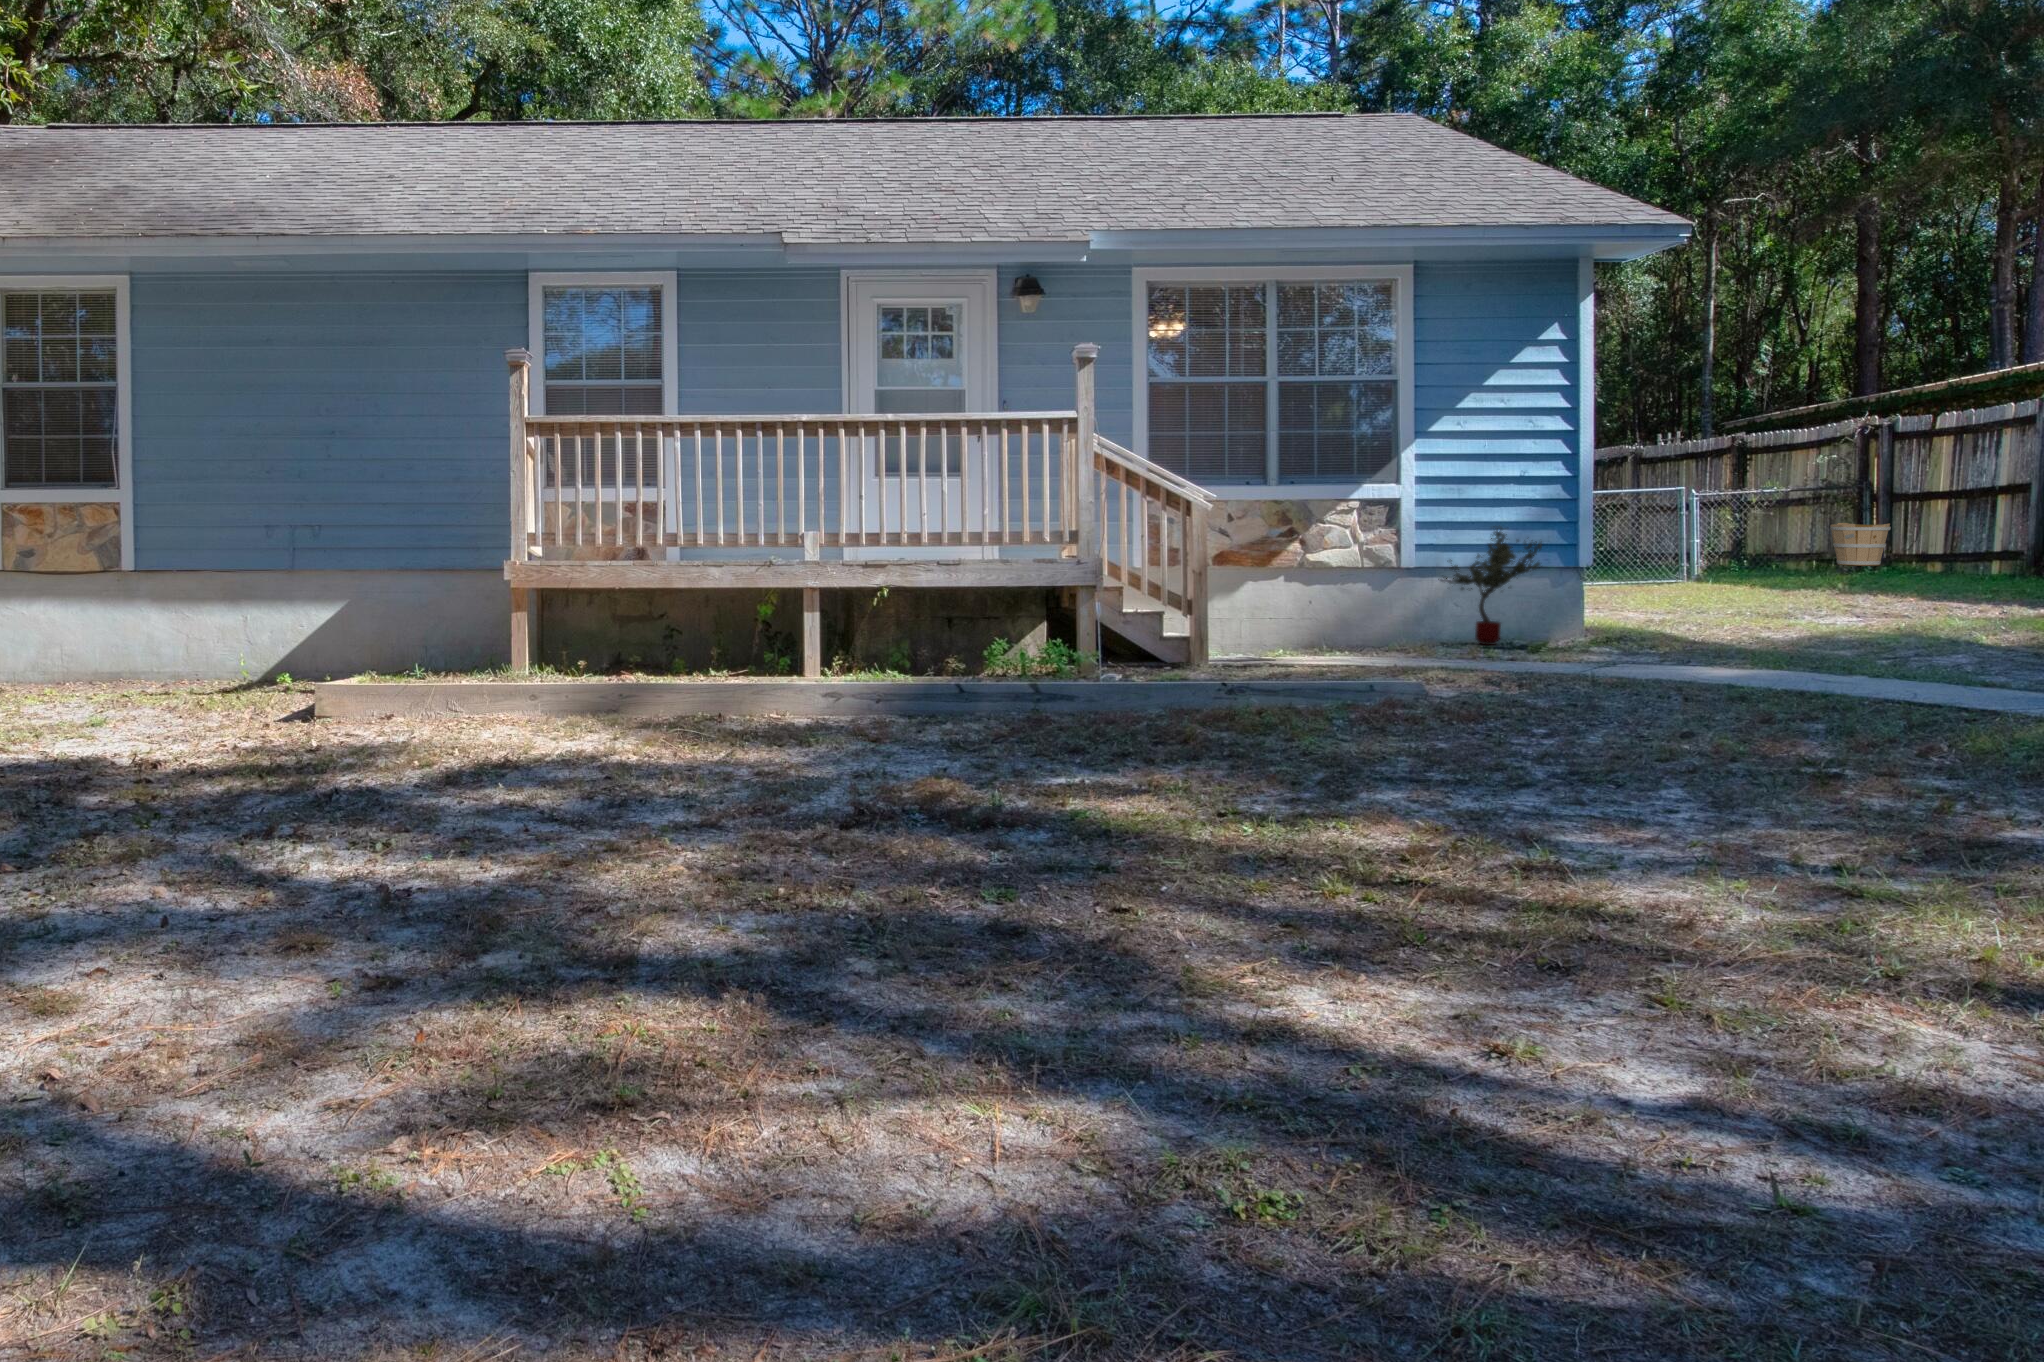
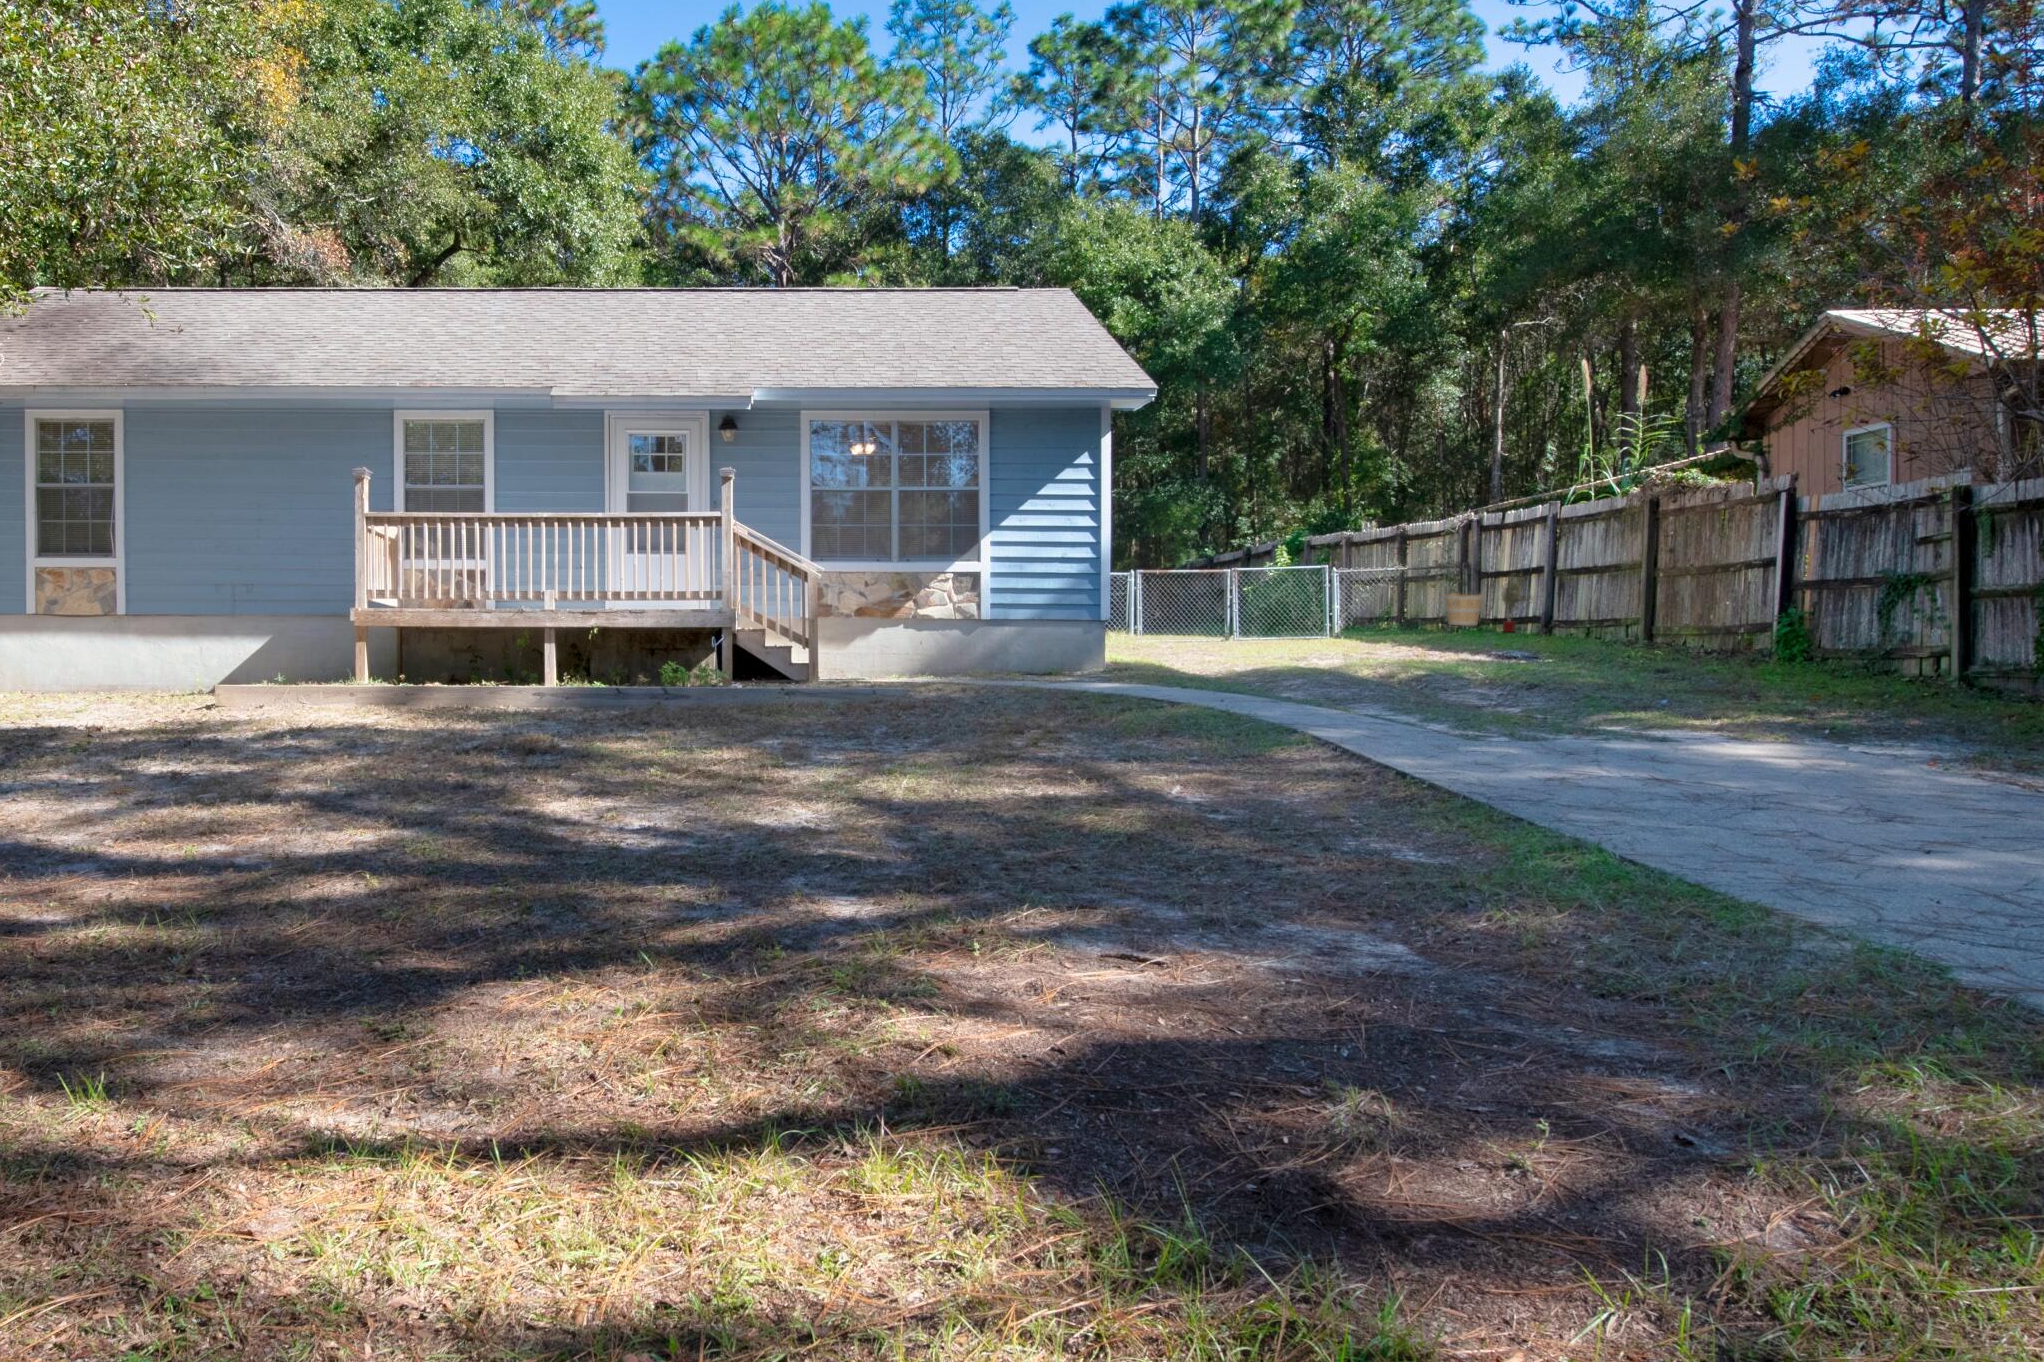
potted tree: present [1438,528,1542,645] -> present [1502,575,1532,632]

